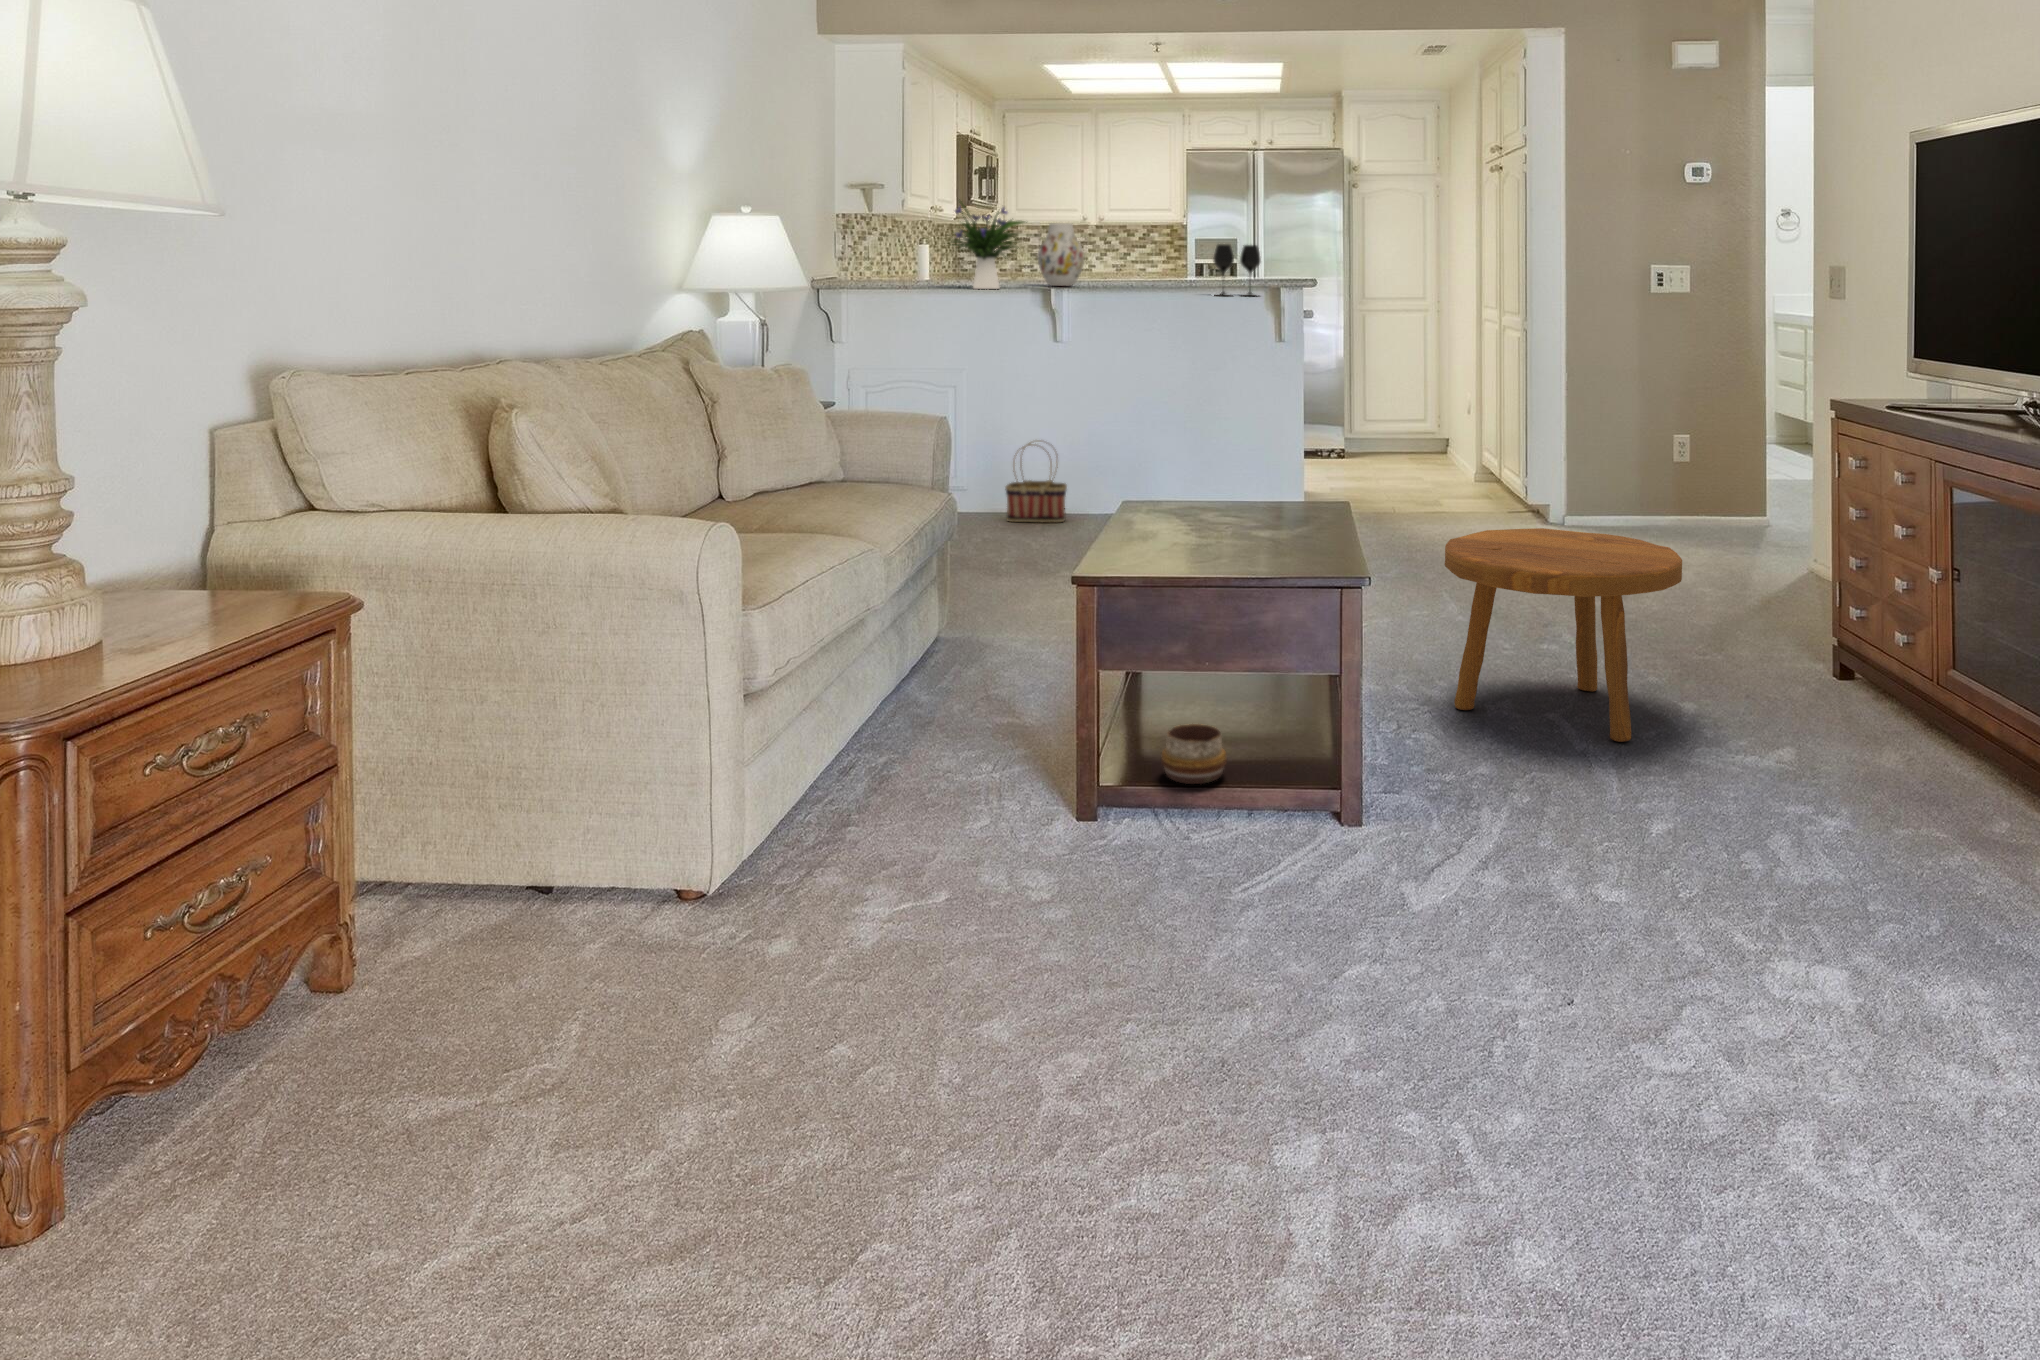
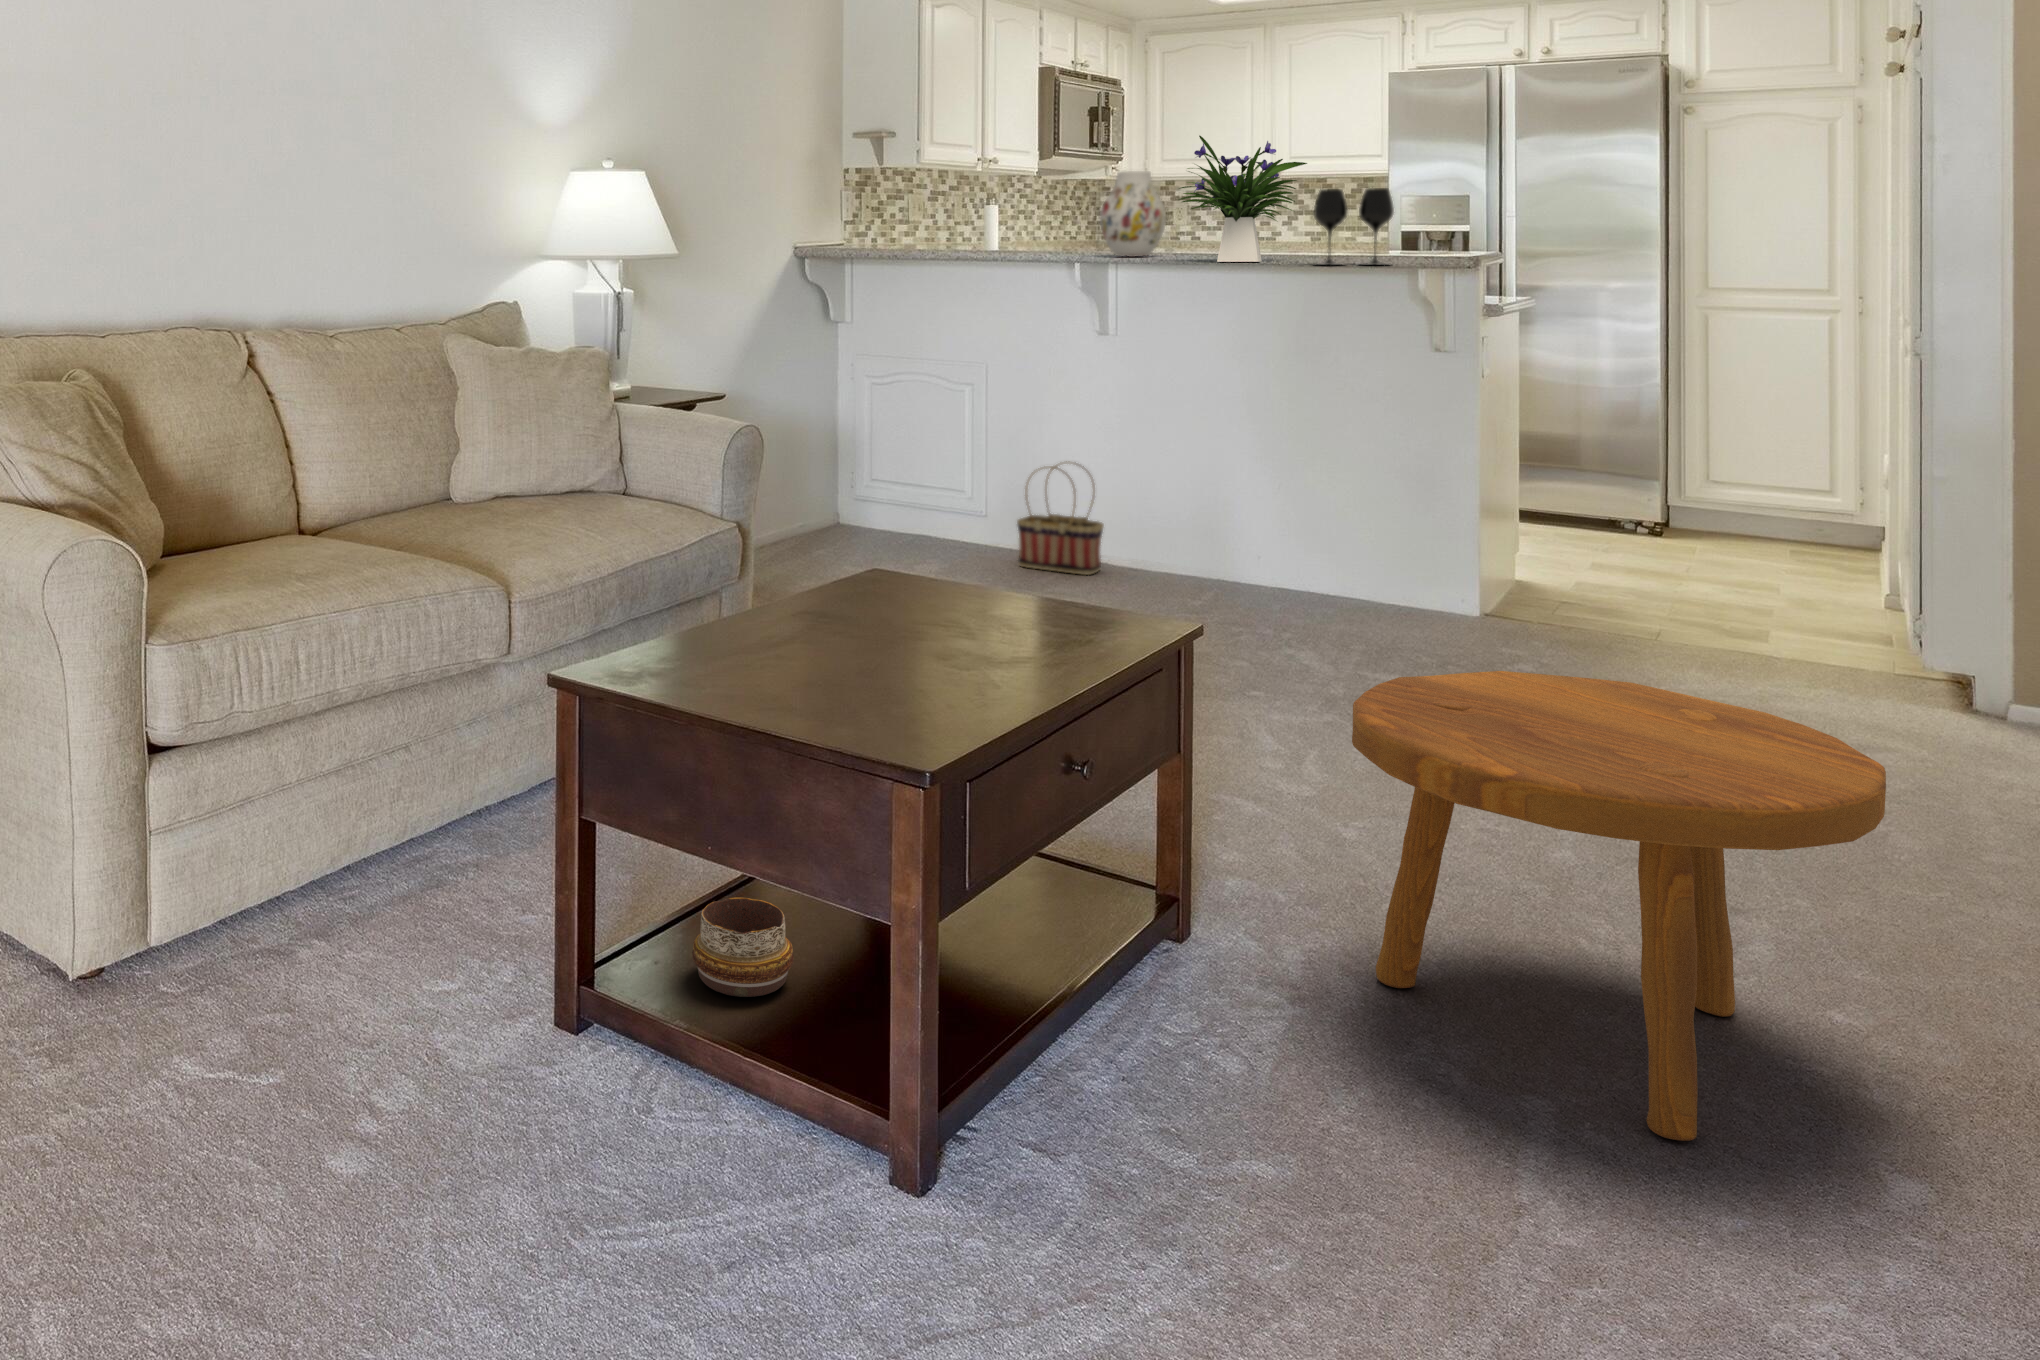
flower arrangement: present [953,202,1024,289] -> present [1179,136,1307,262]

